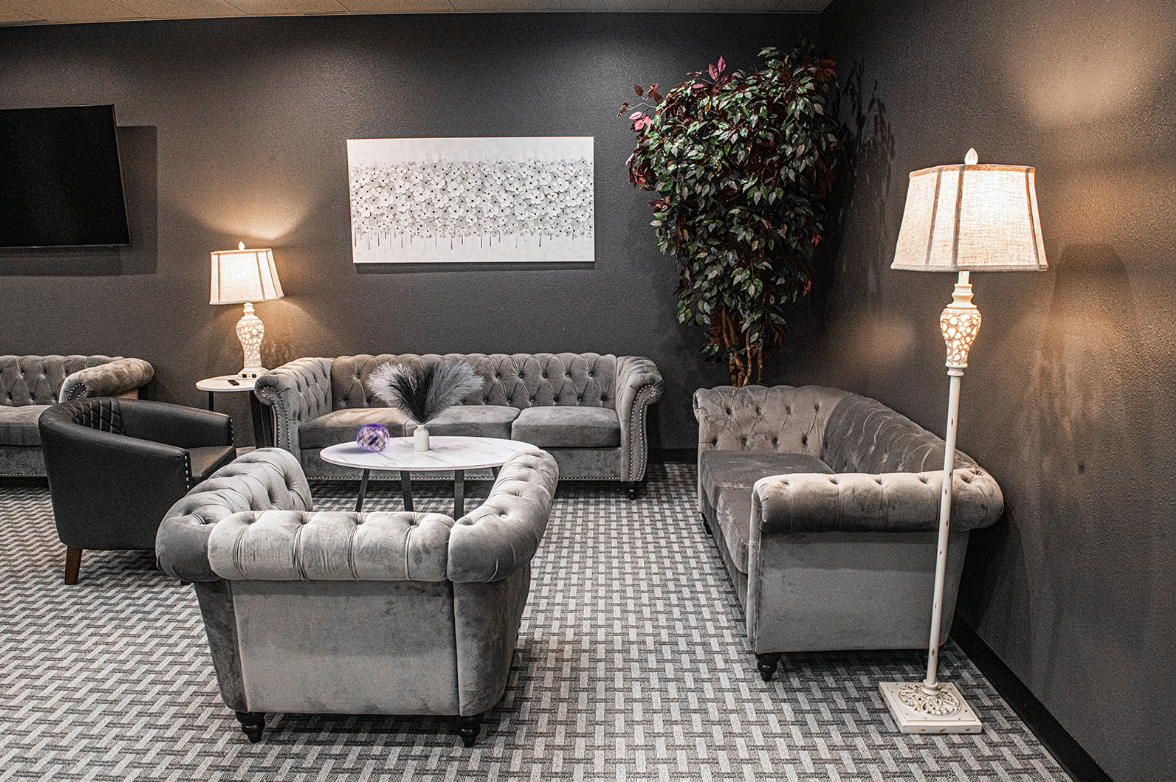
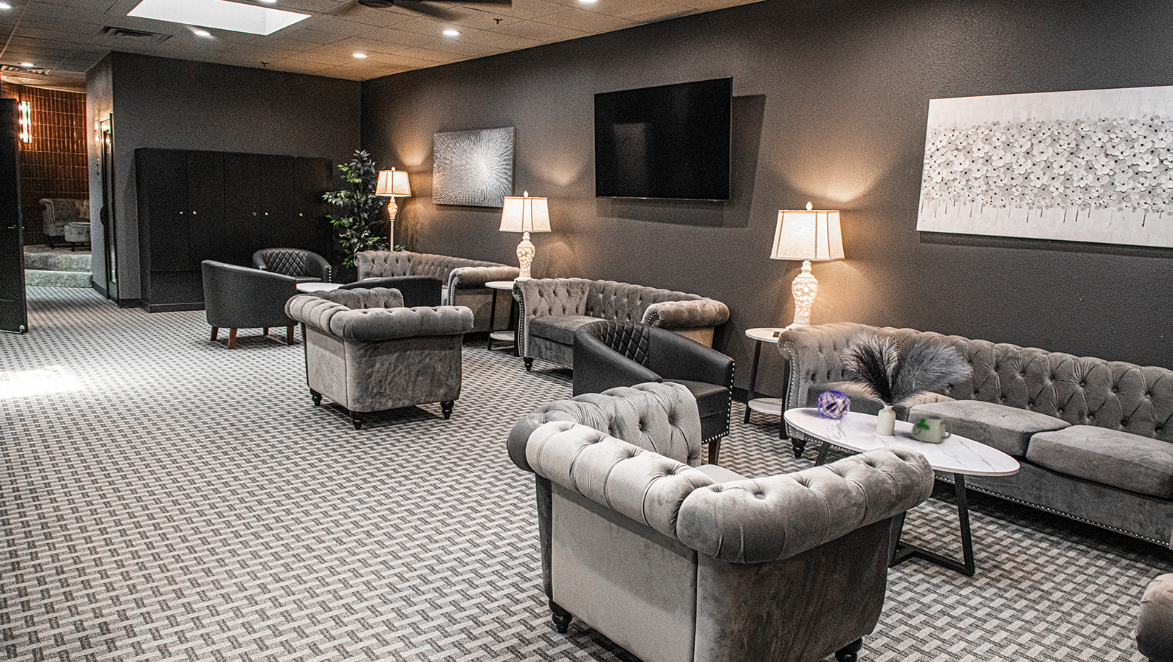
mug: none [455,427,492,455] -> present [912,414,952,443]

